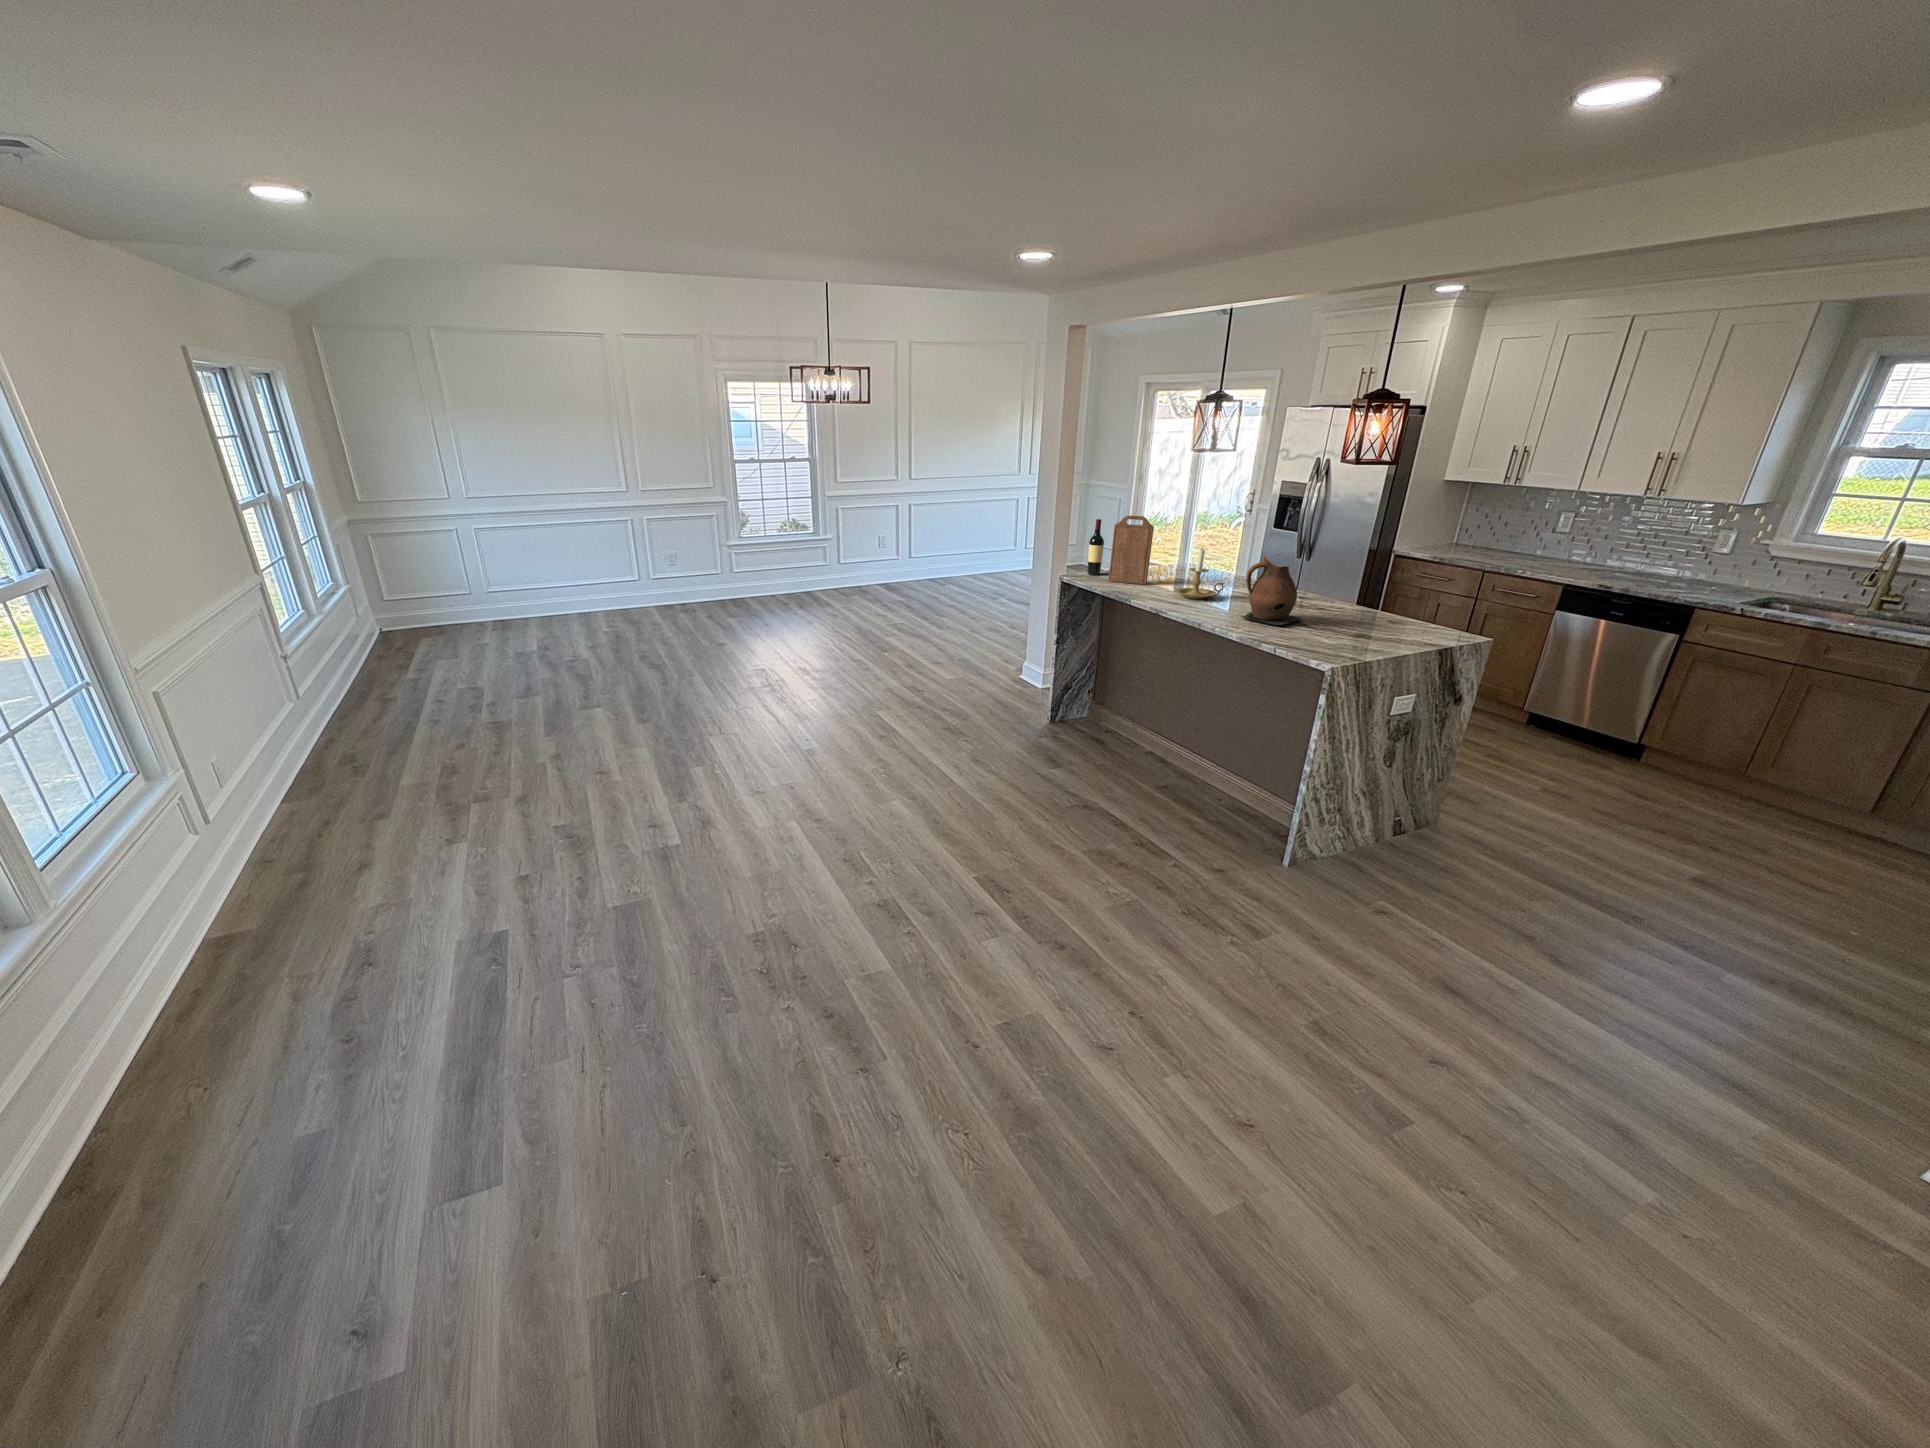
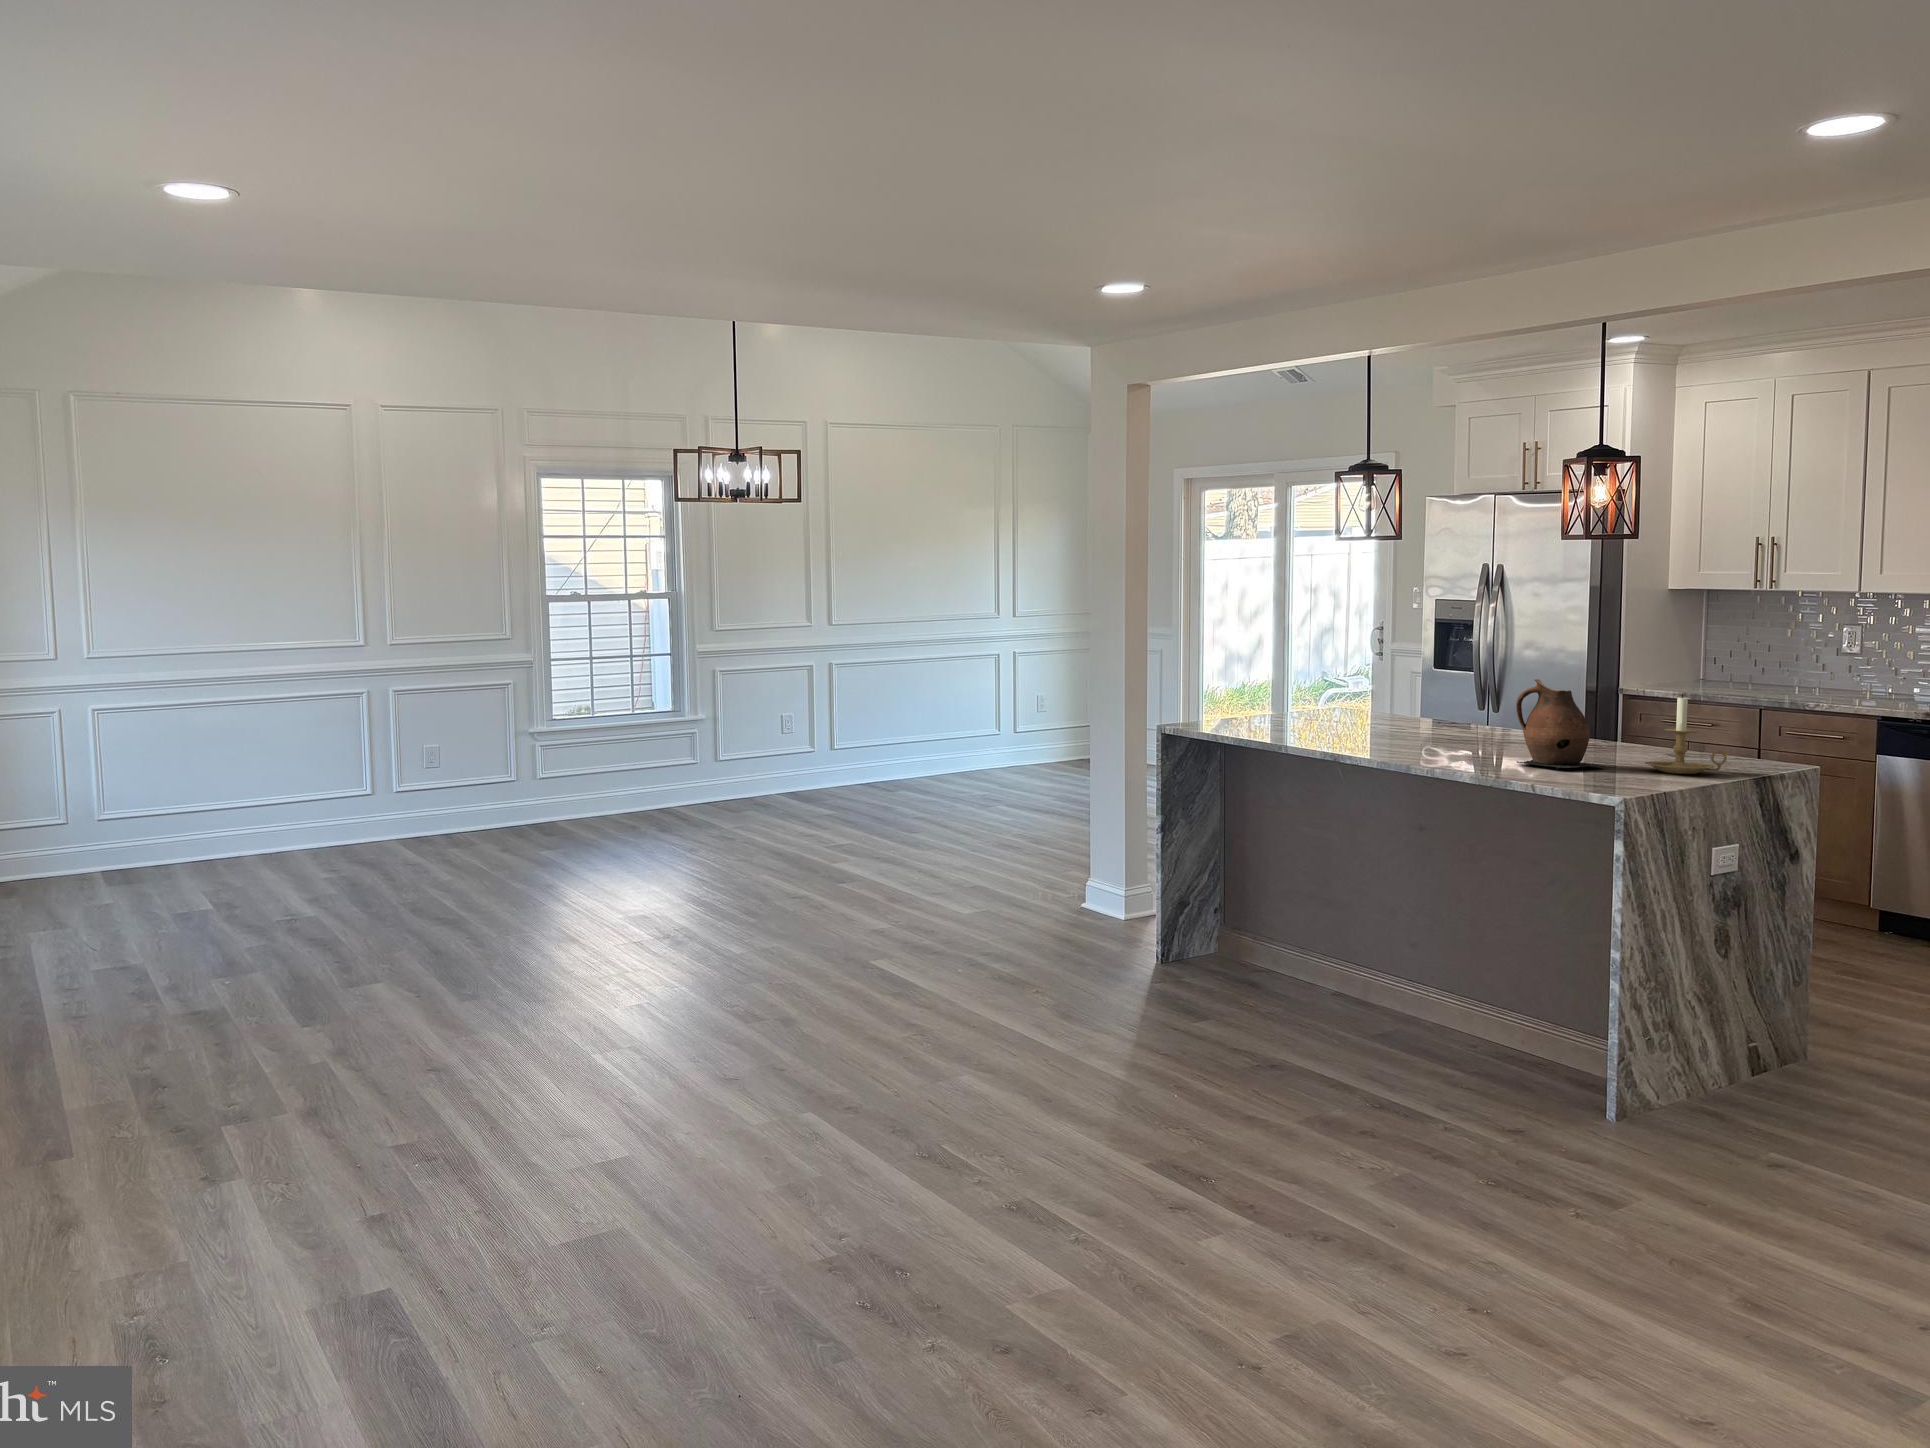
cutting board: present [1109,516,1154,584] -> none [1340,644,1398,739]
wine bottle: present [1087,519,1104,575] -> none [1312,654,1333,731]
candle holder: present [1175,547,1225,599] -> present [1645,694,1728,774]

